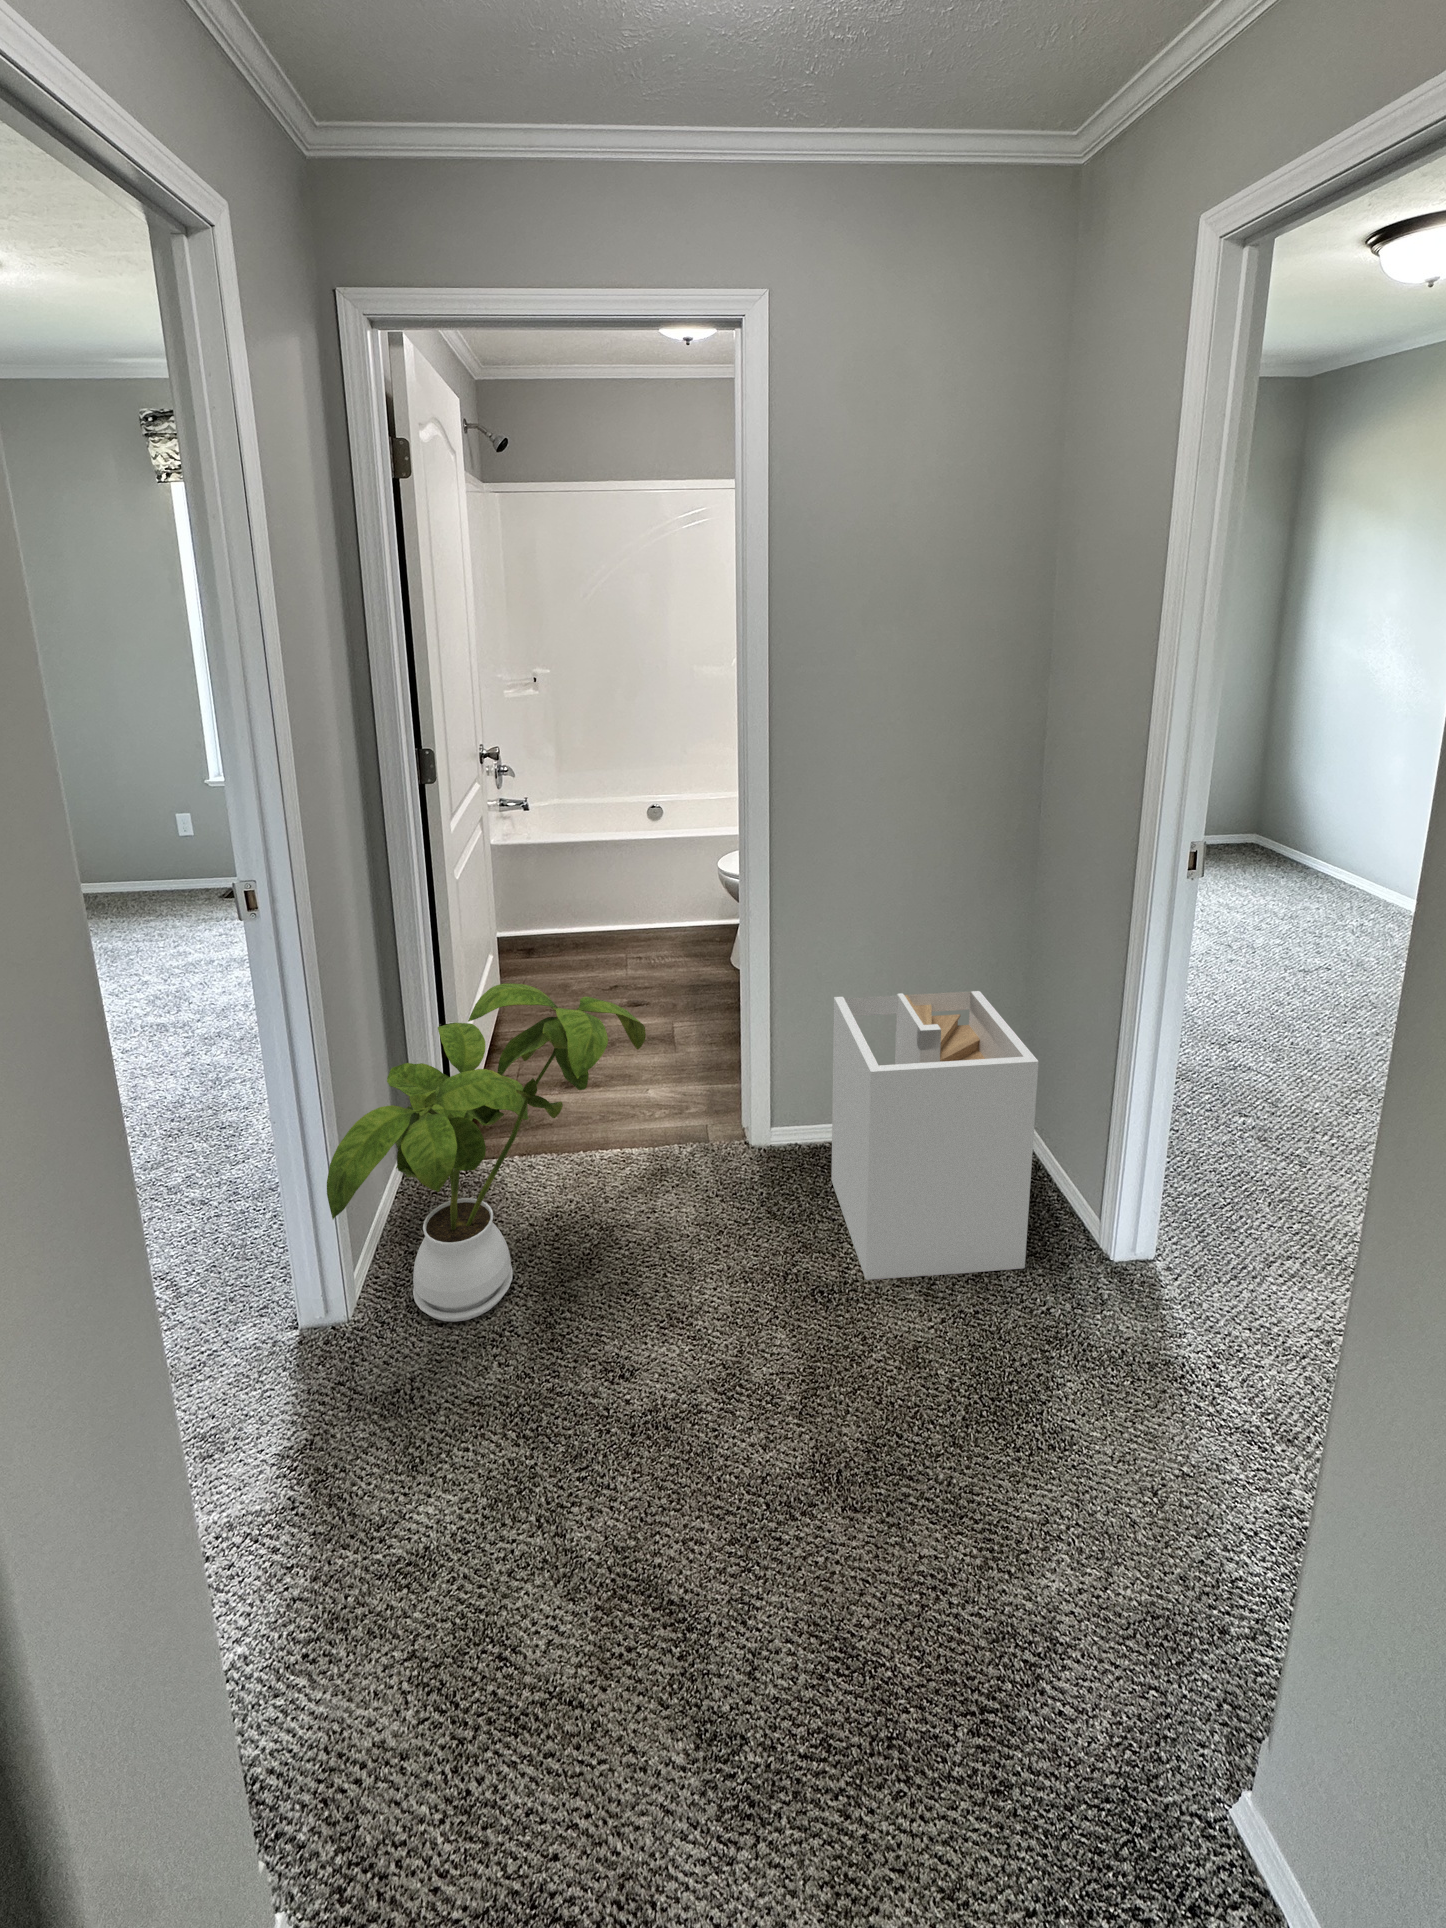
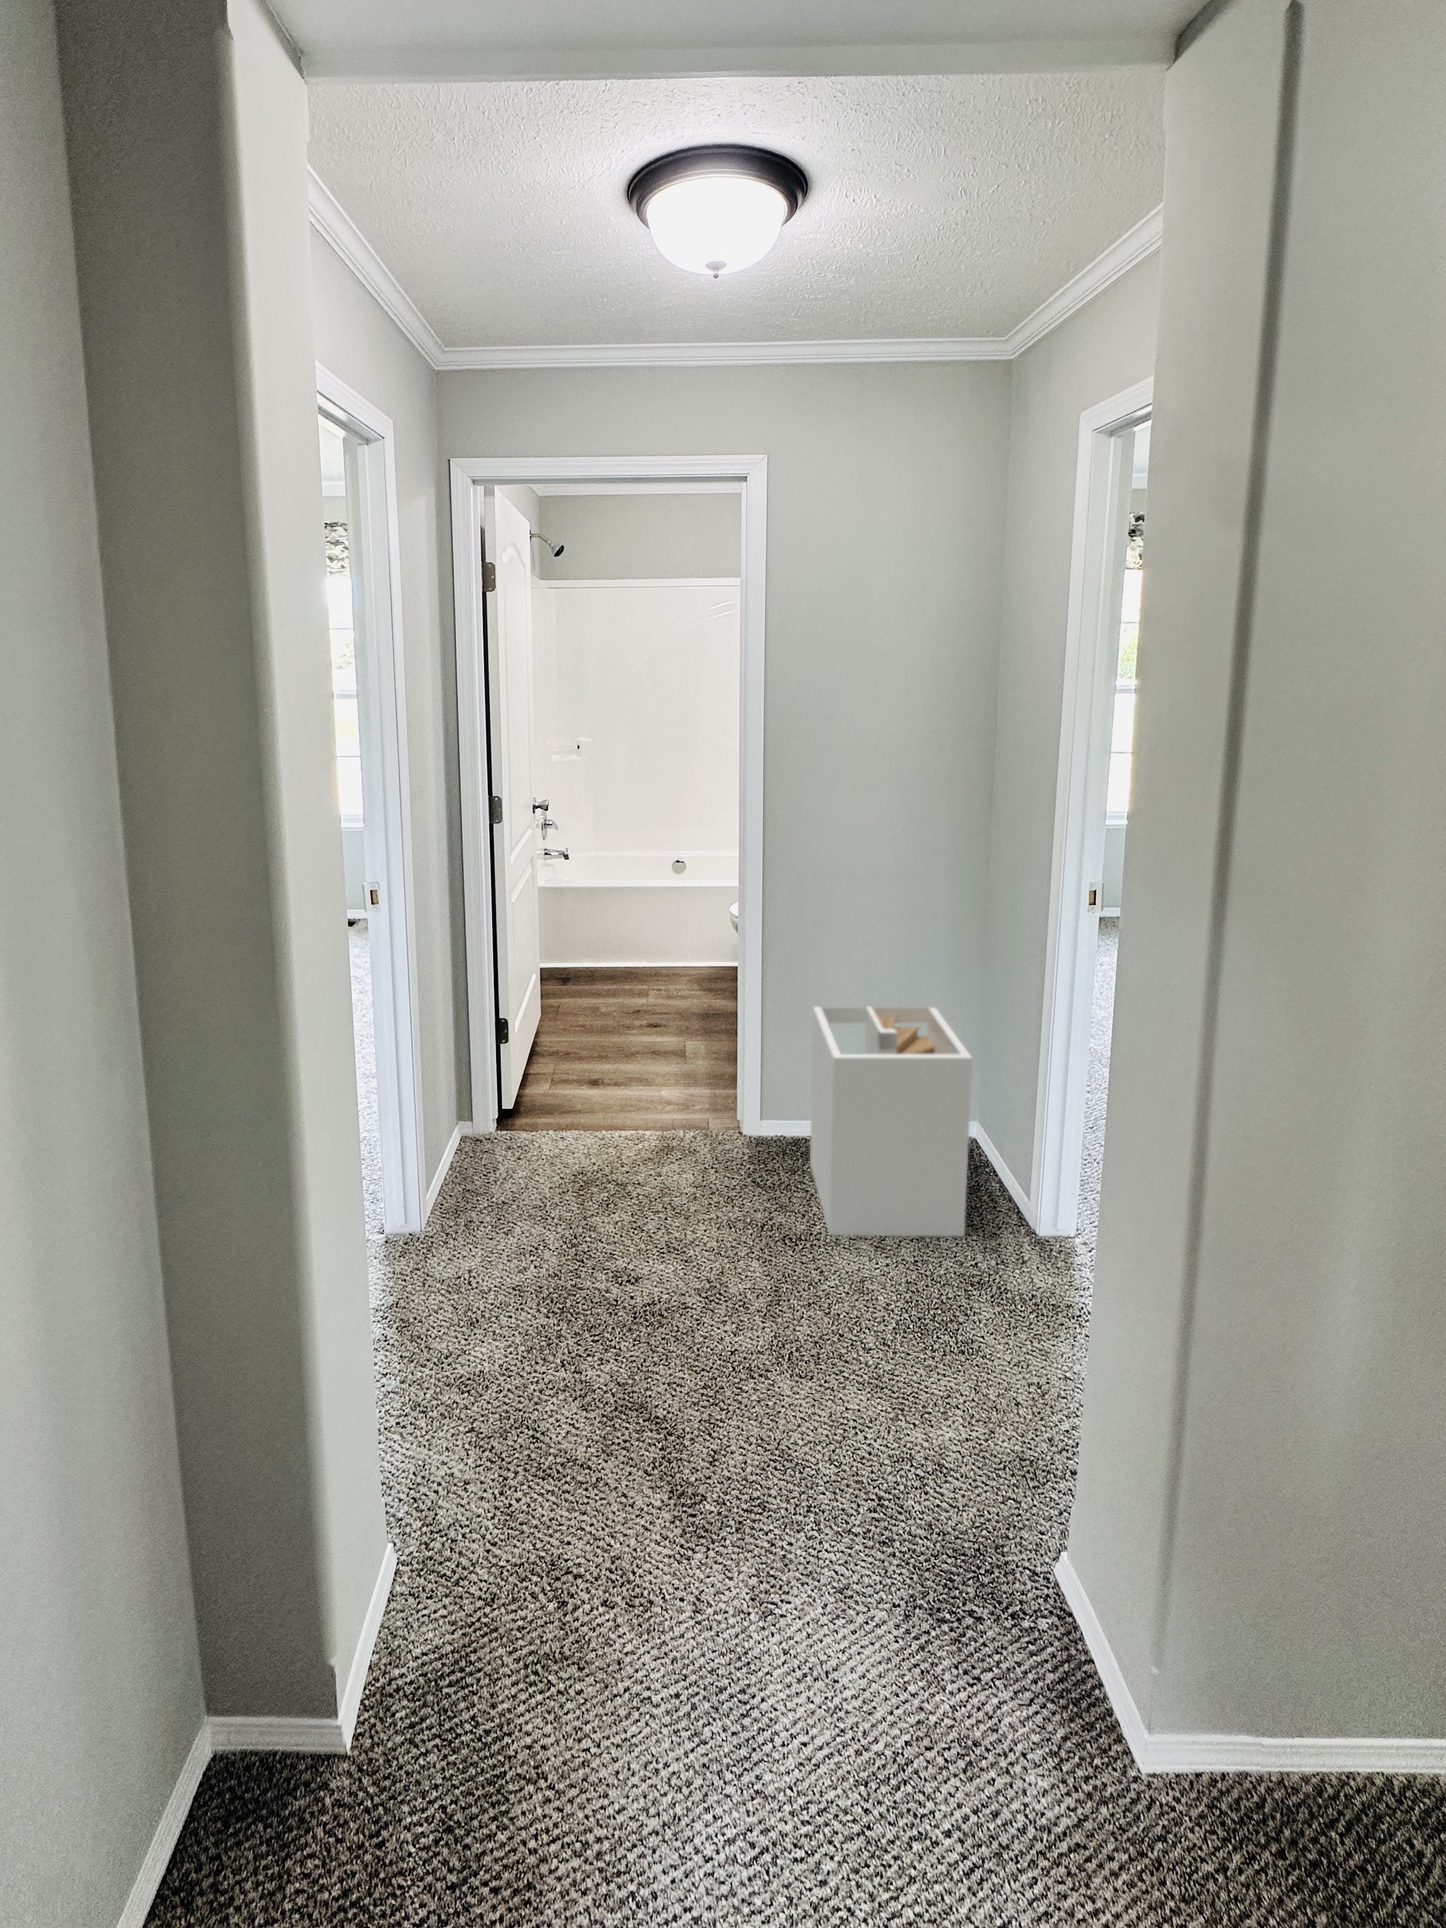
house plant: present [327,984,646,1322] -> none [417,973,657,1239]

